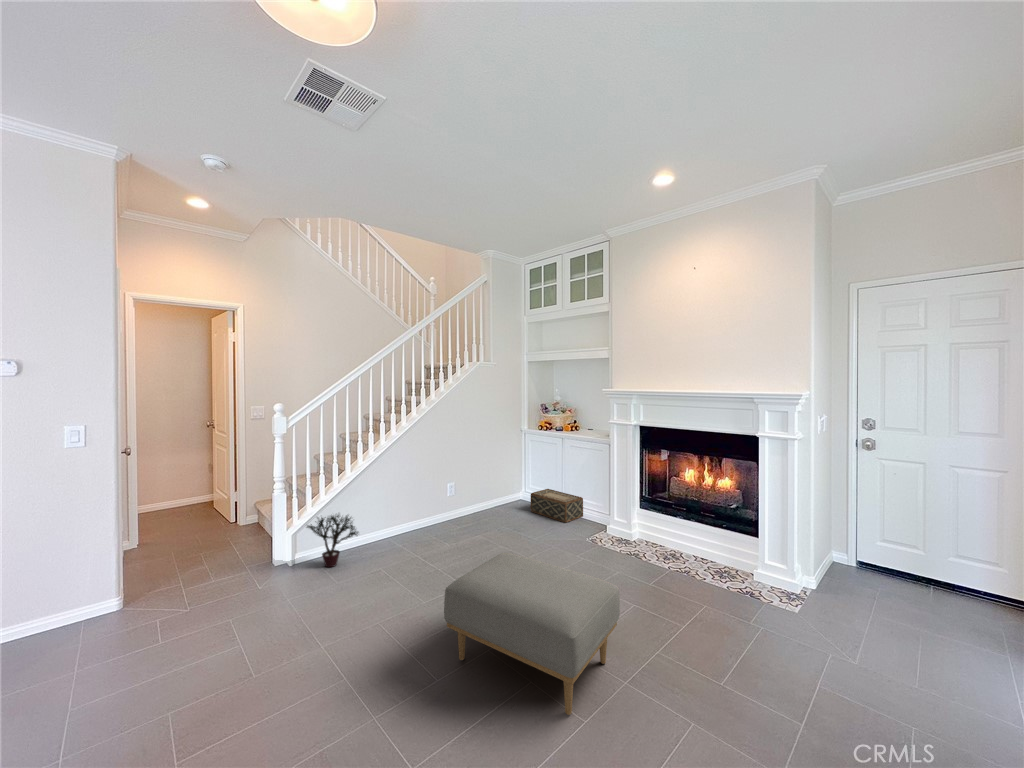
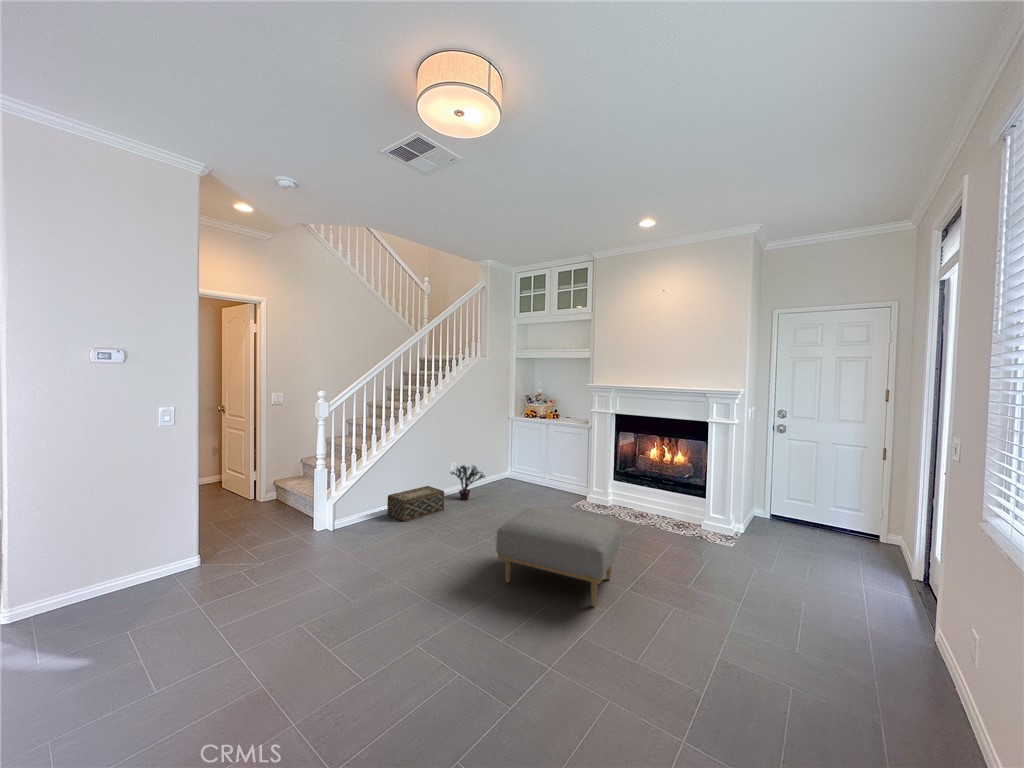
woven basket: present [531,489,583,523] -> present [387,486,444,521]
potted plant: present [307,515,358,567] -> present [451,465,485,500]

